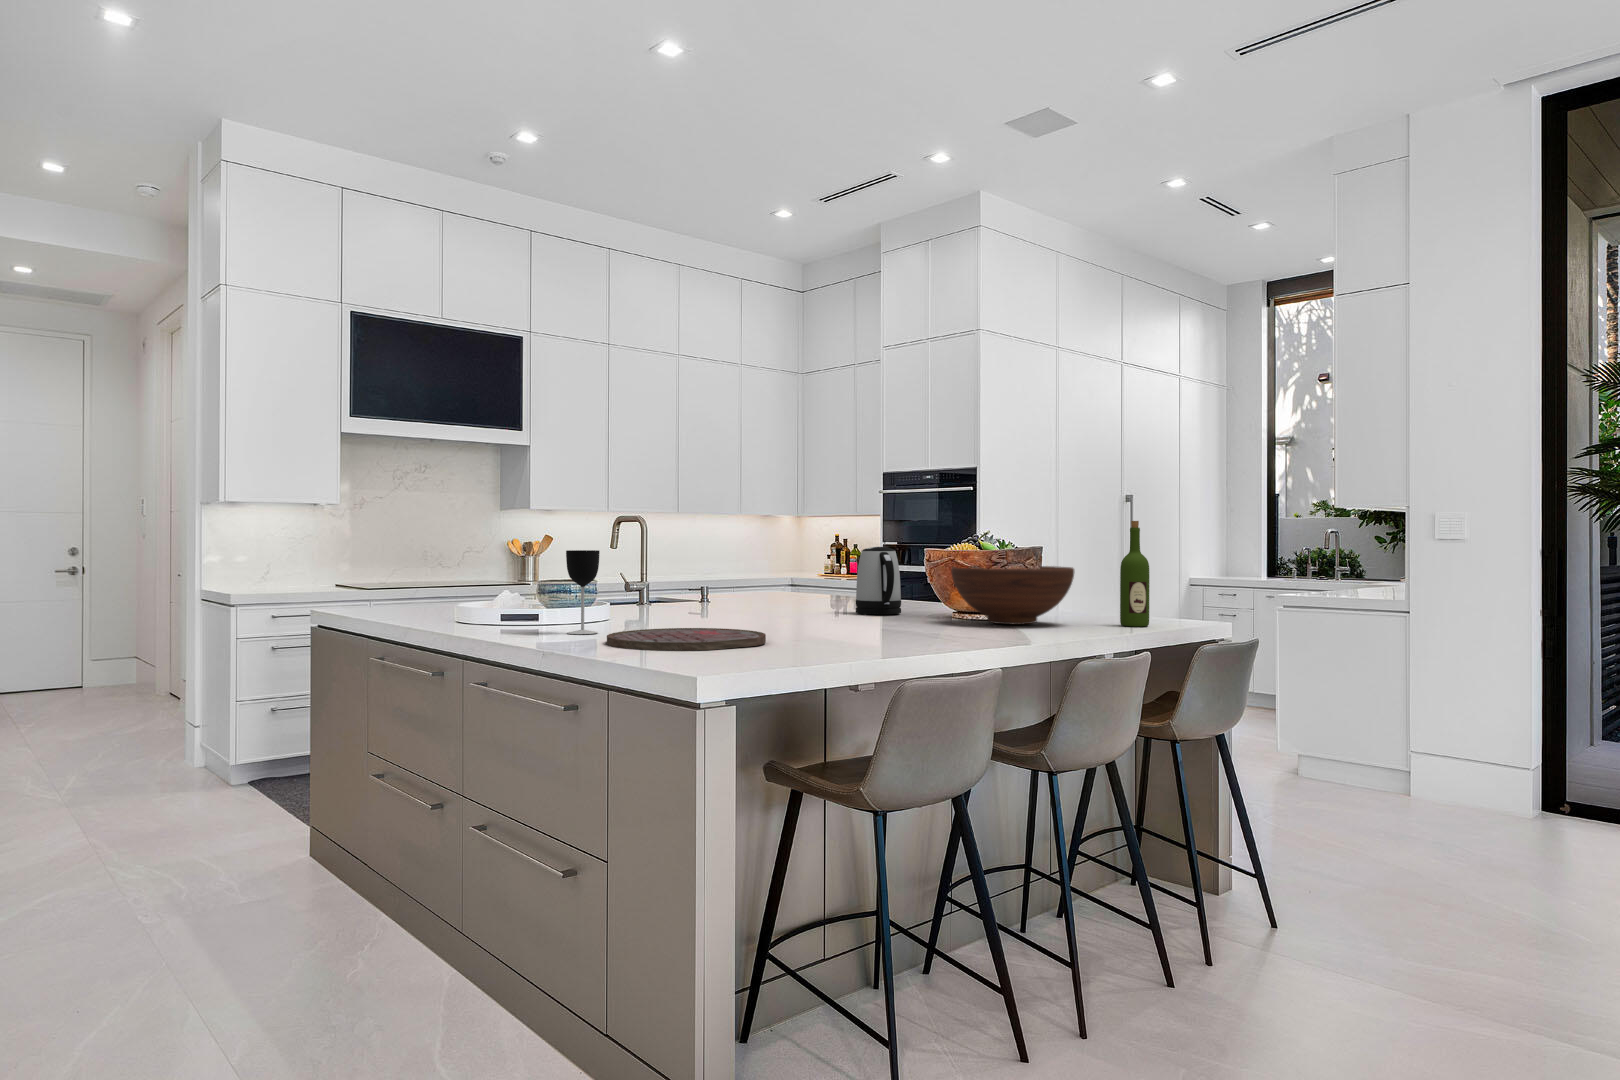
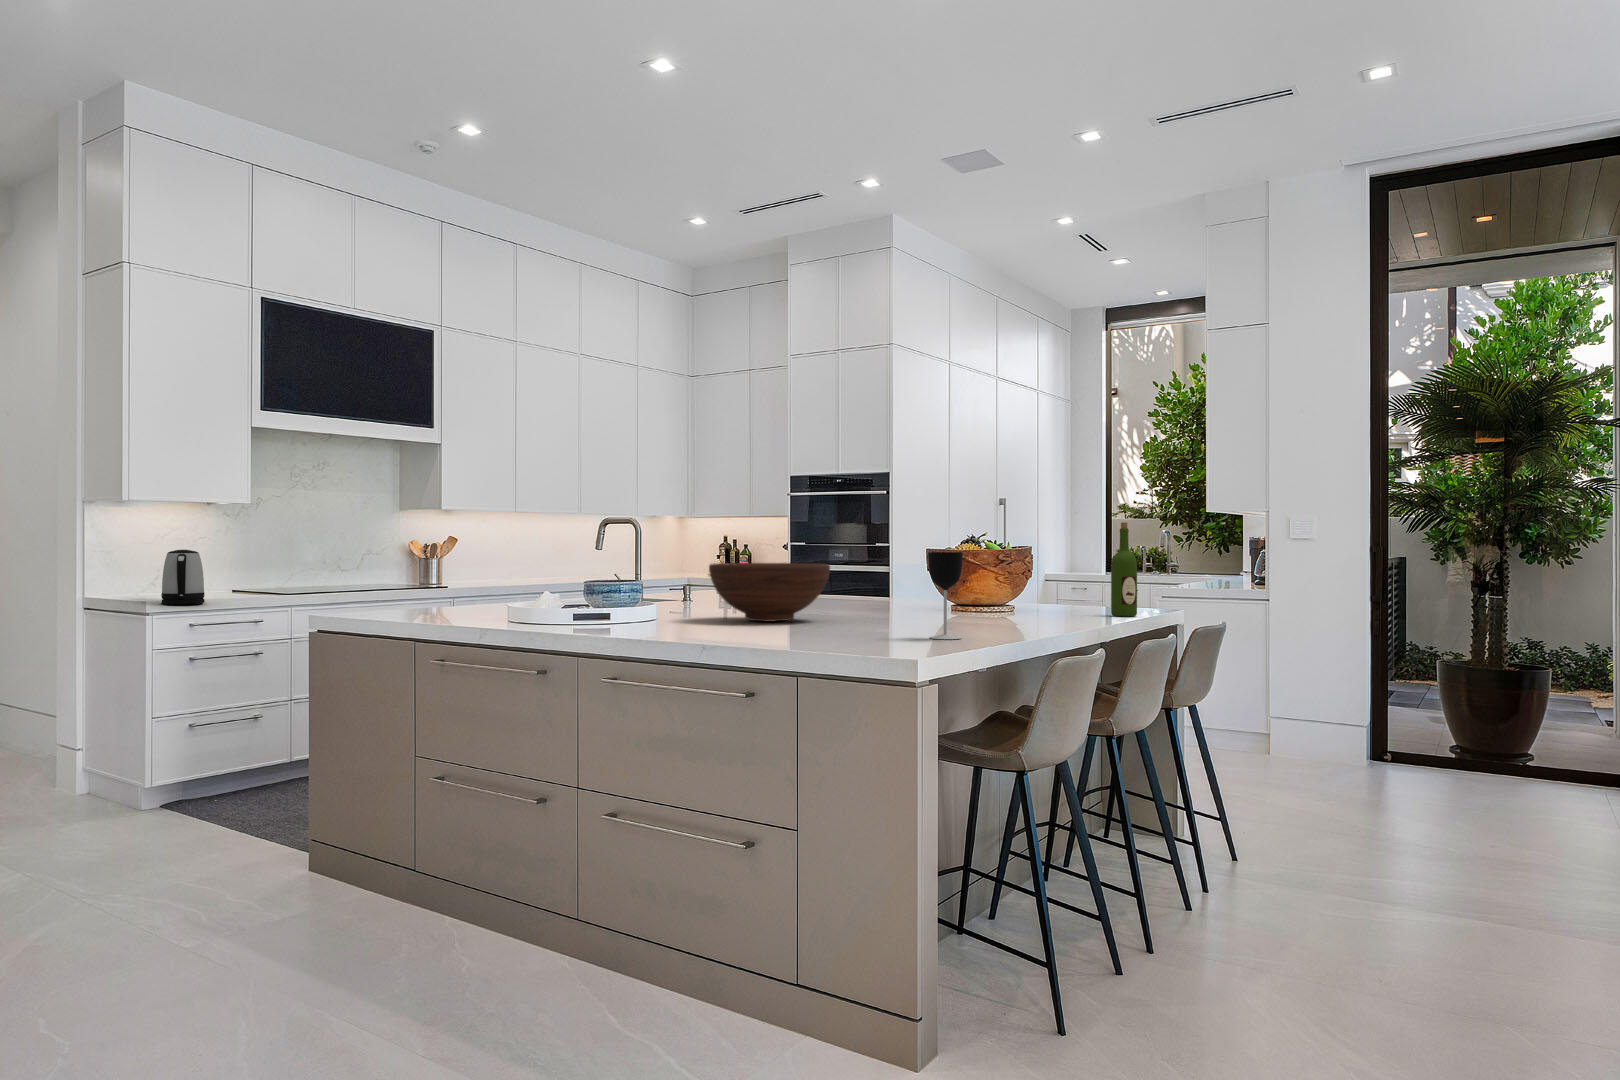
kettle: present [856,547,901,615] -> present [161,550,205,605]
wine glass: present [566,550,600,634] -> present [928,552,963,639]
fruit bowl: present [951,566,1074,625] -> present [709,563,830,621]
cutting board: present [607,628,766,651] -> none [725,624,875,644]

